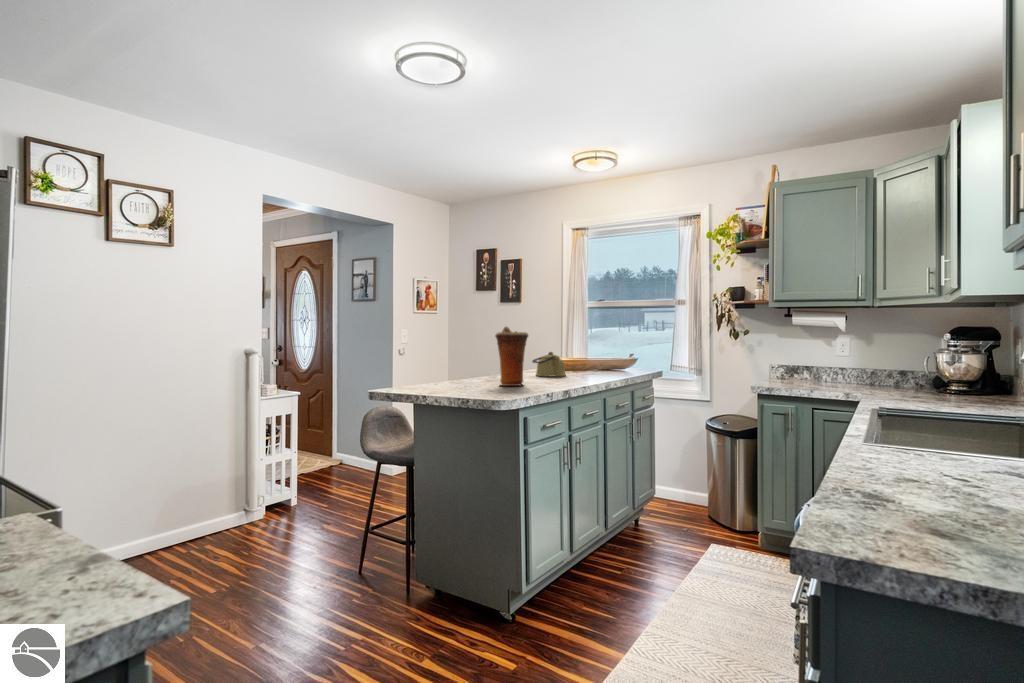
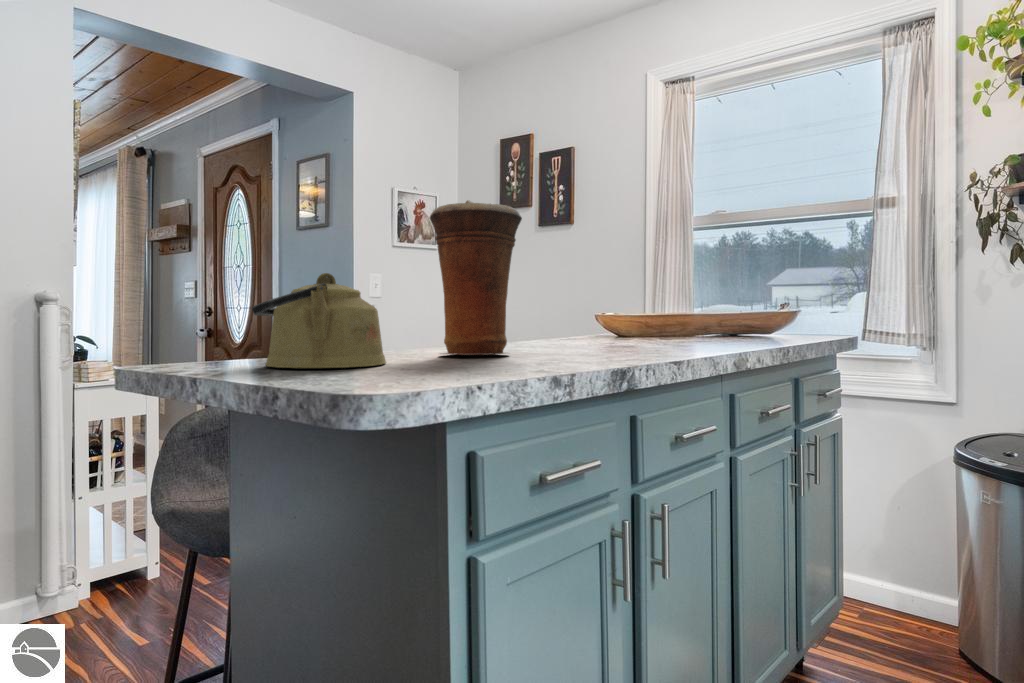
kettle: present [532,352,566,376] -> present [252,273,386,368]

